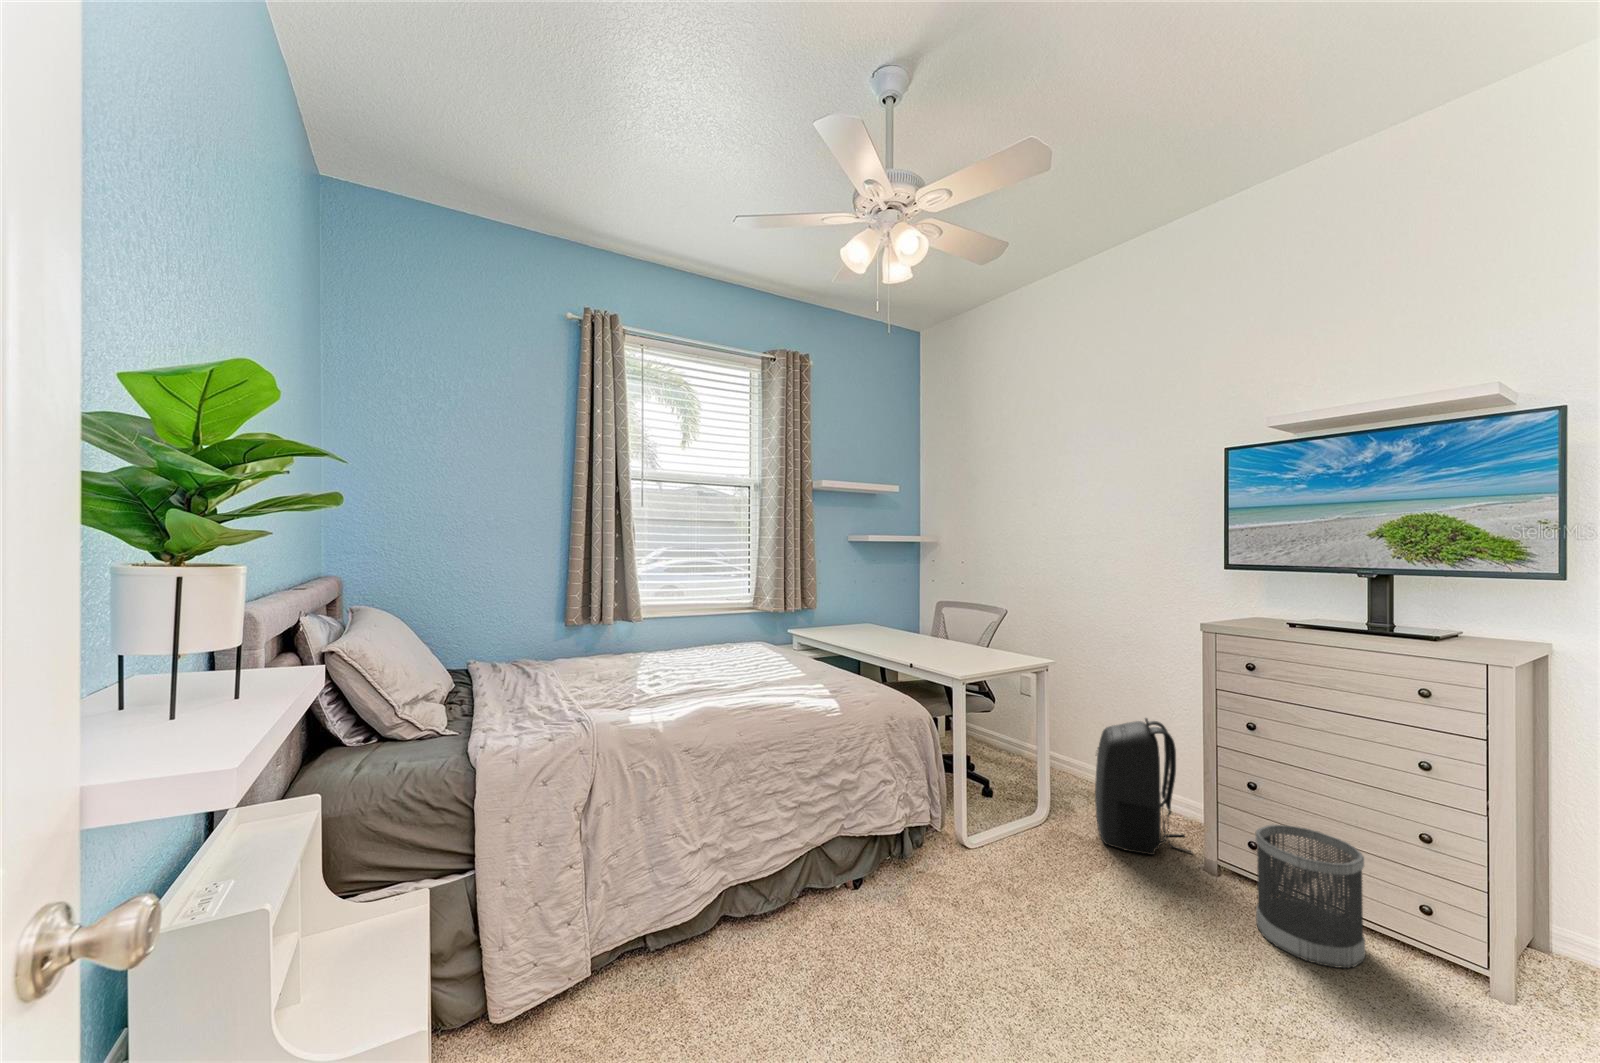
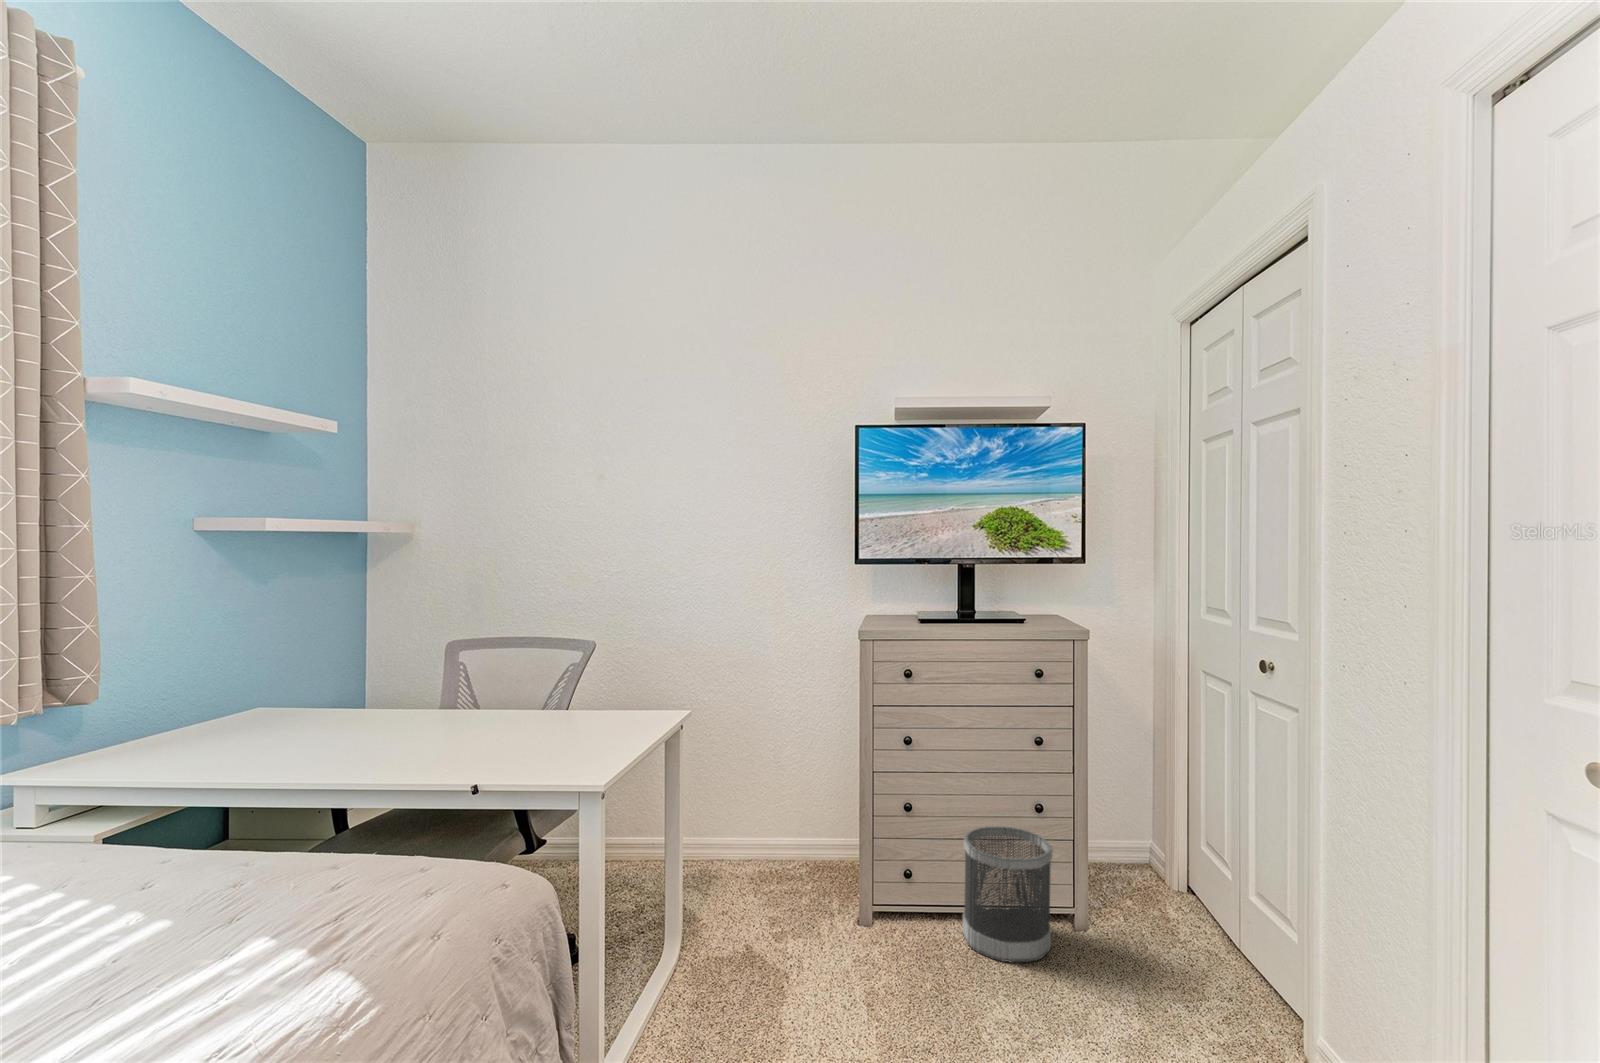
backpack: present [1095,718,1192,855] -> none [726,759,843,947]

